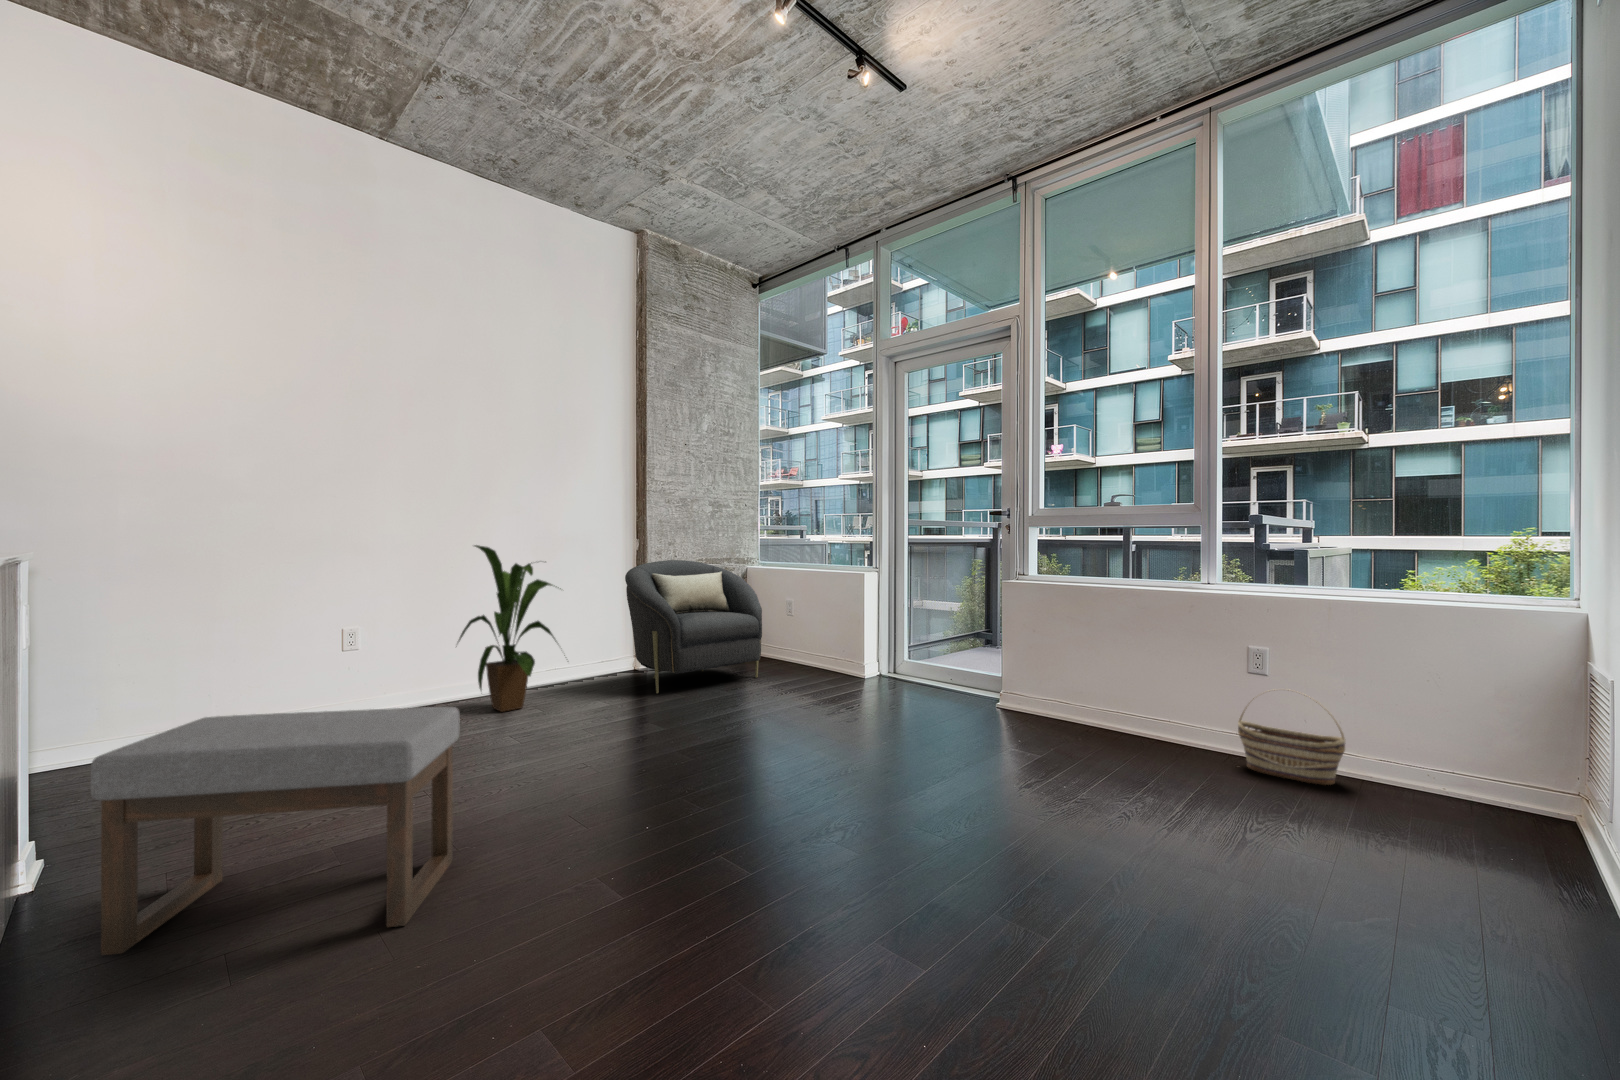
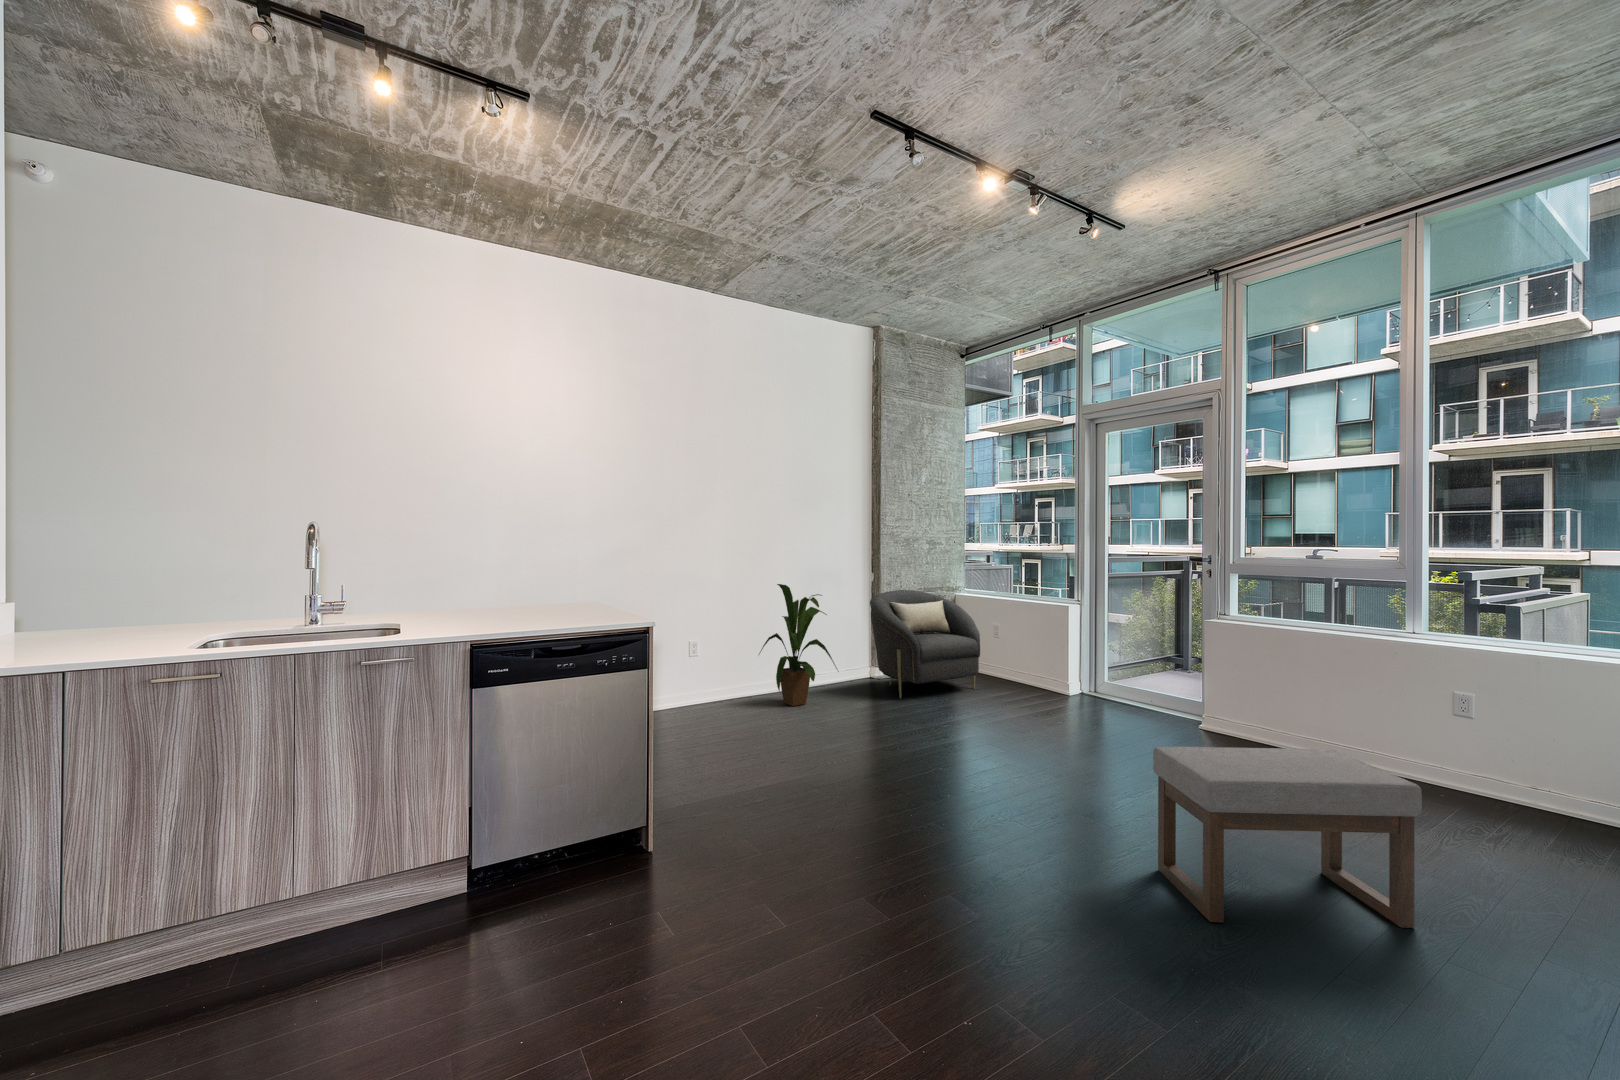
basket: present [1238,690,1345,785] -> none [1442,732,1552,819]
ottoman: present [91,707,460,955] -> present [1153,747,1422,928]

